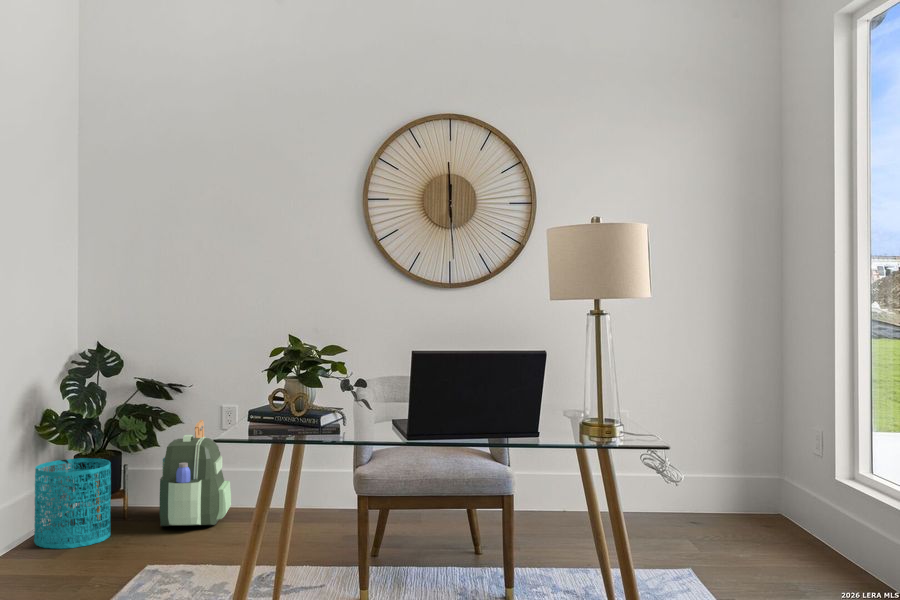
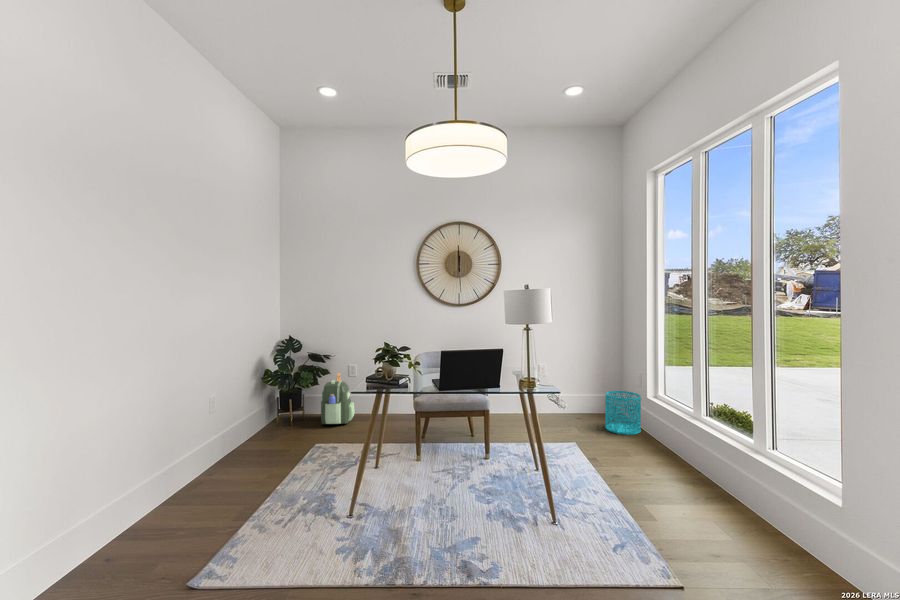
wastebasket: present [34,458,111,549] -> present [605,391,641,435]

